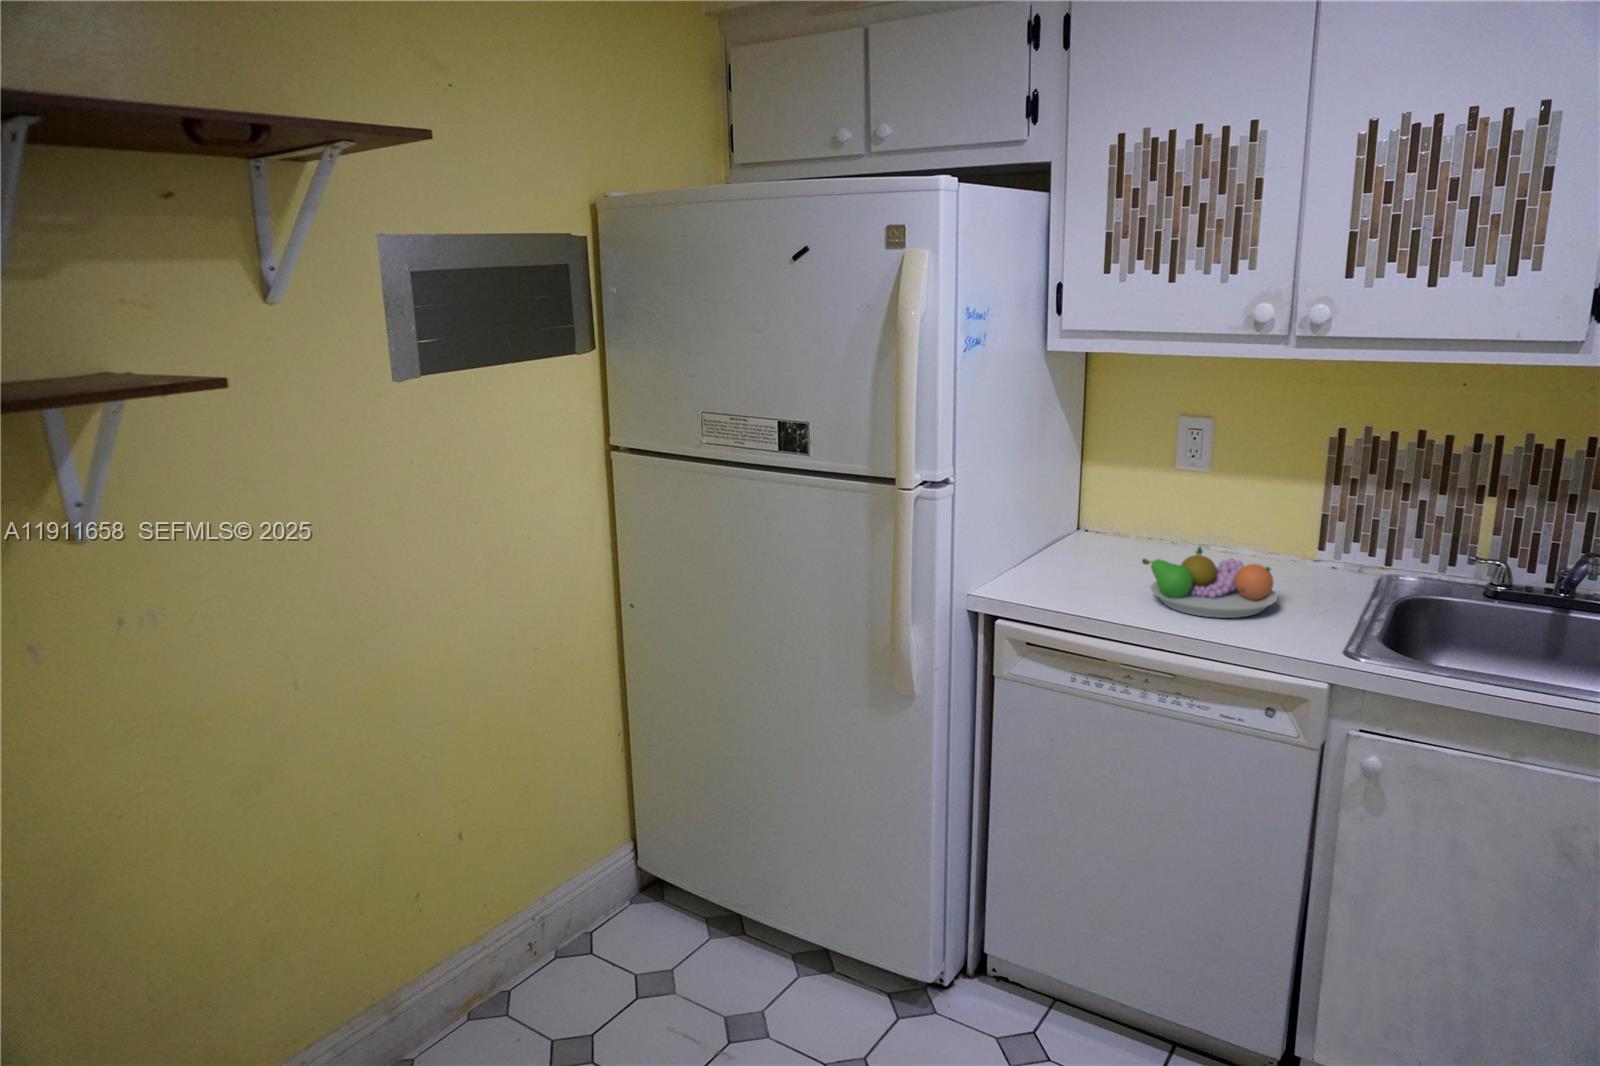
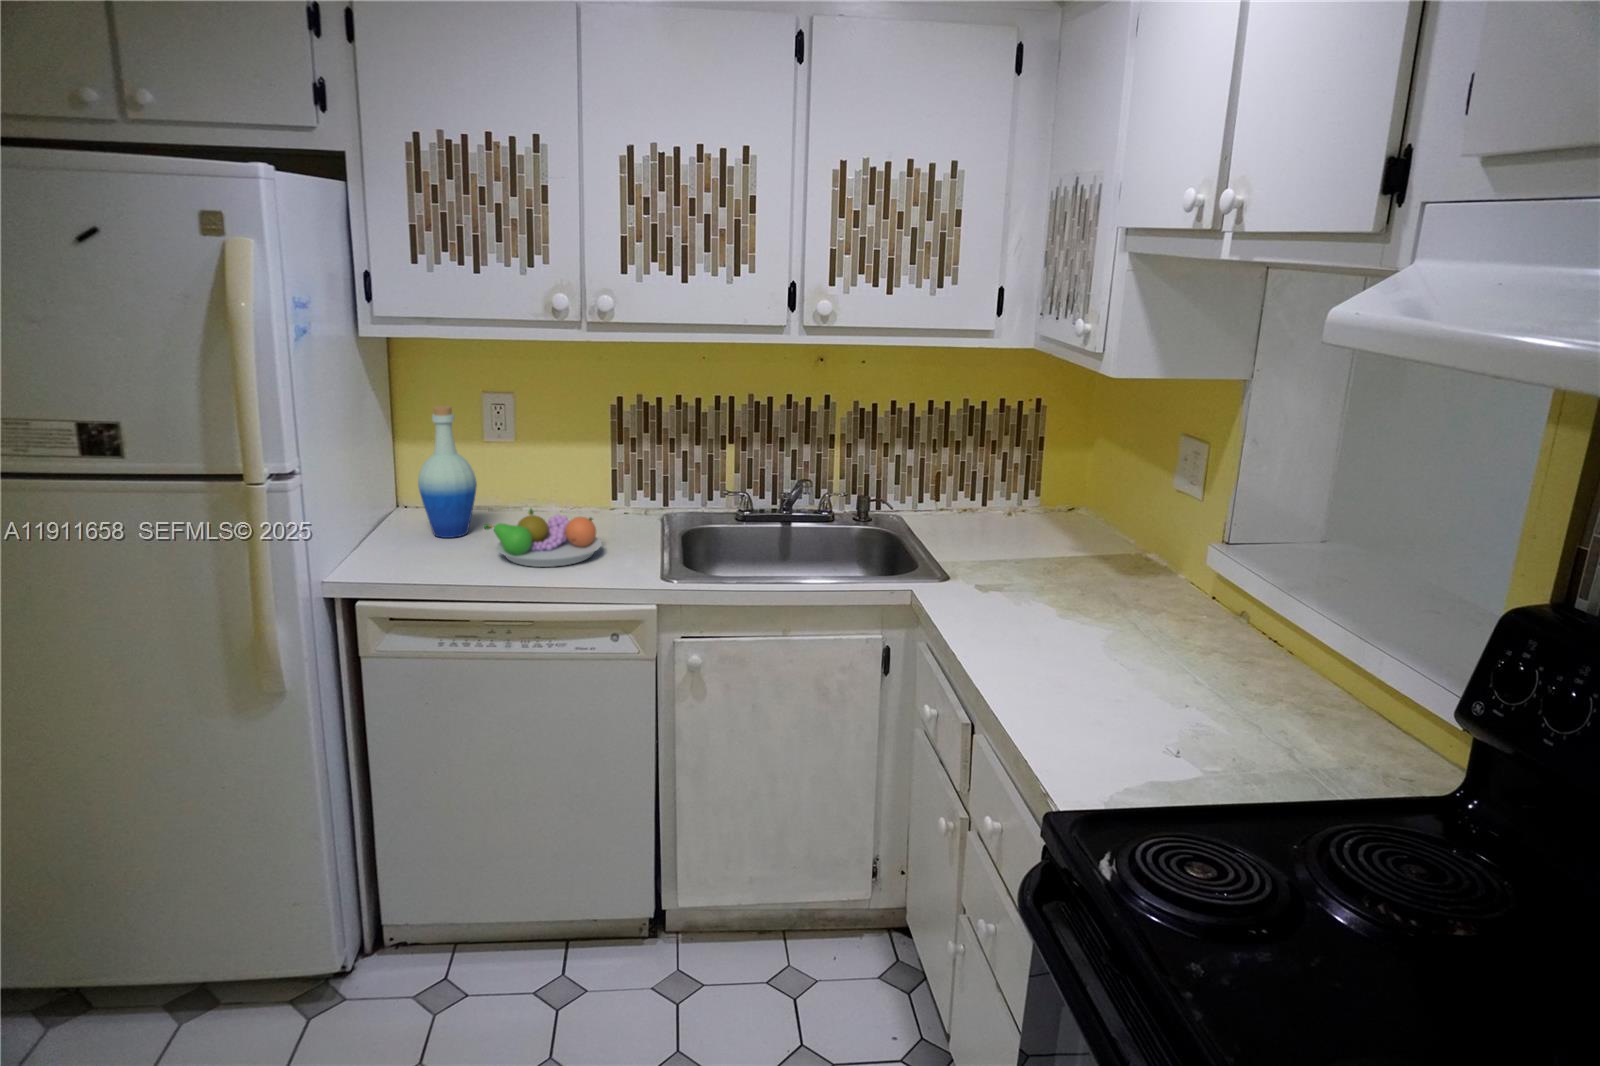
bottle: none [1087,426,1149,569] -> present [418,406,477,538]

